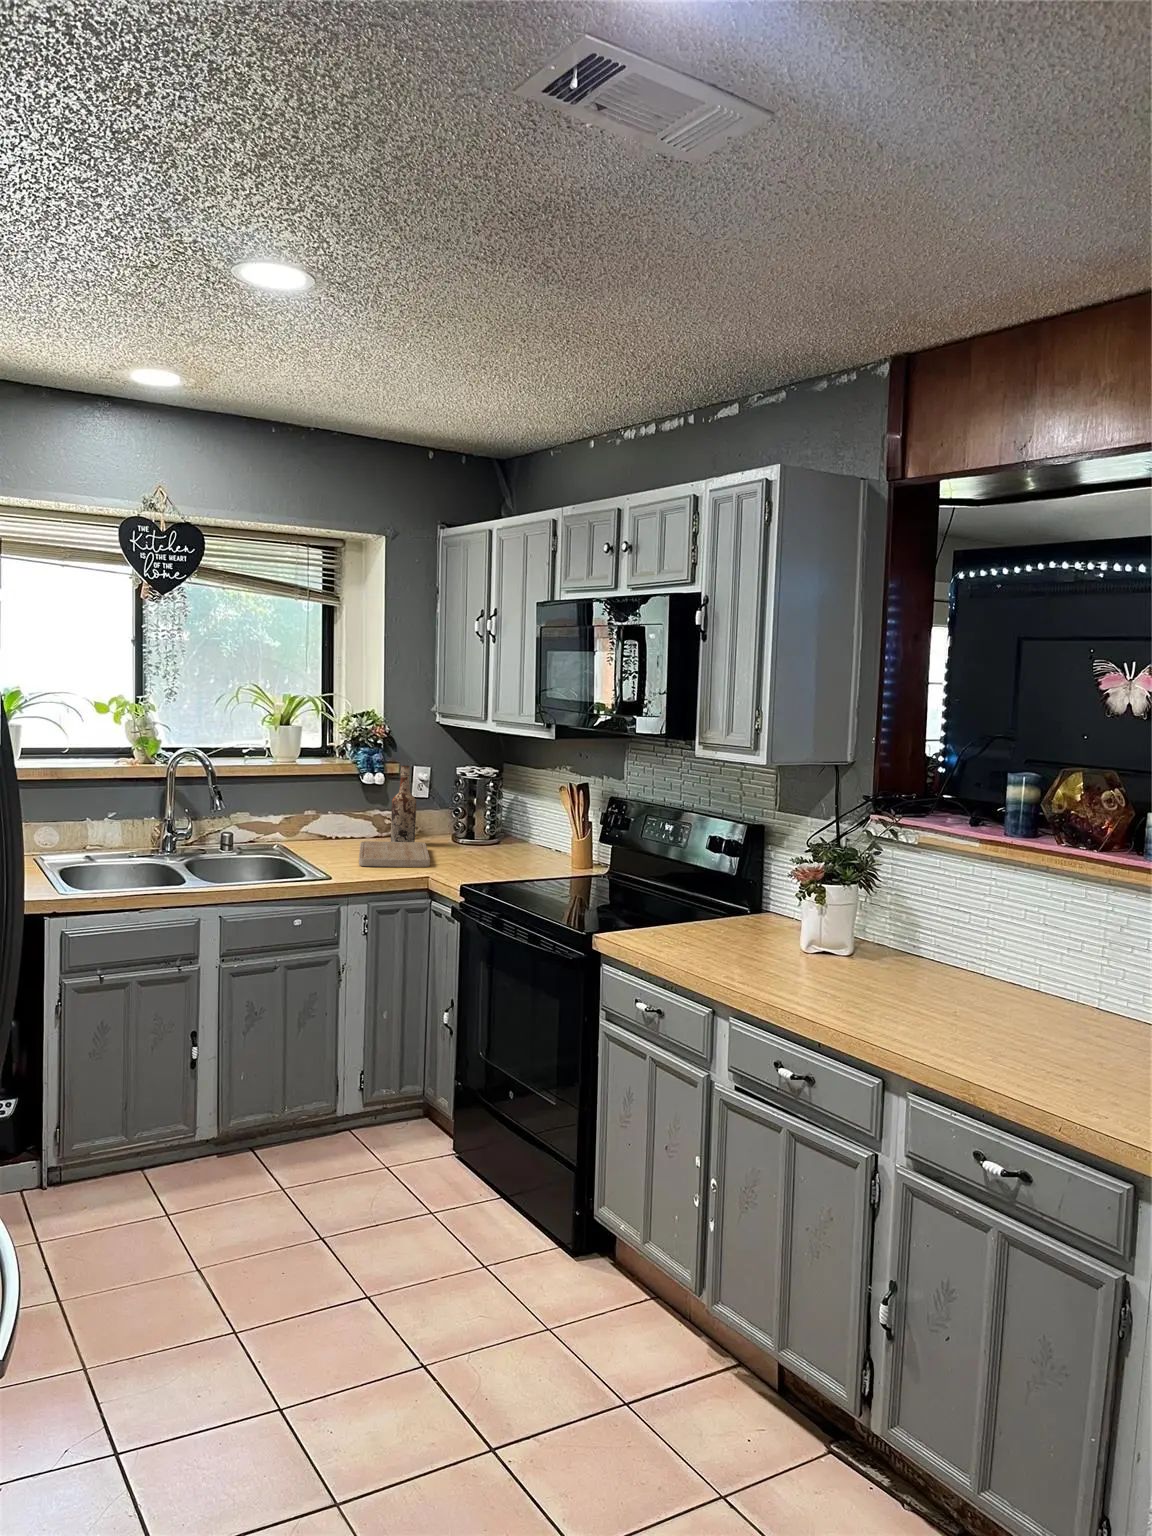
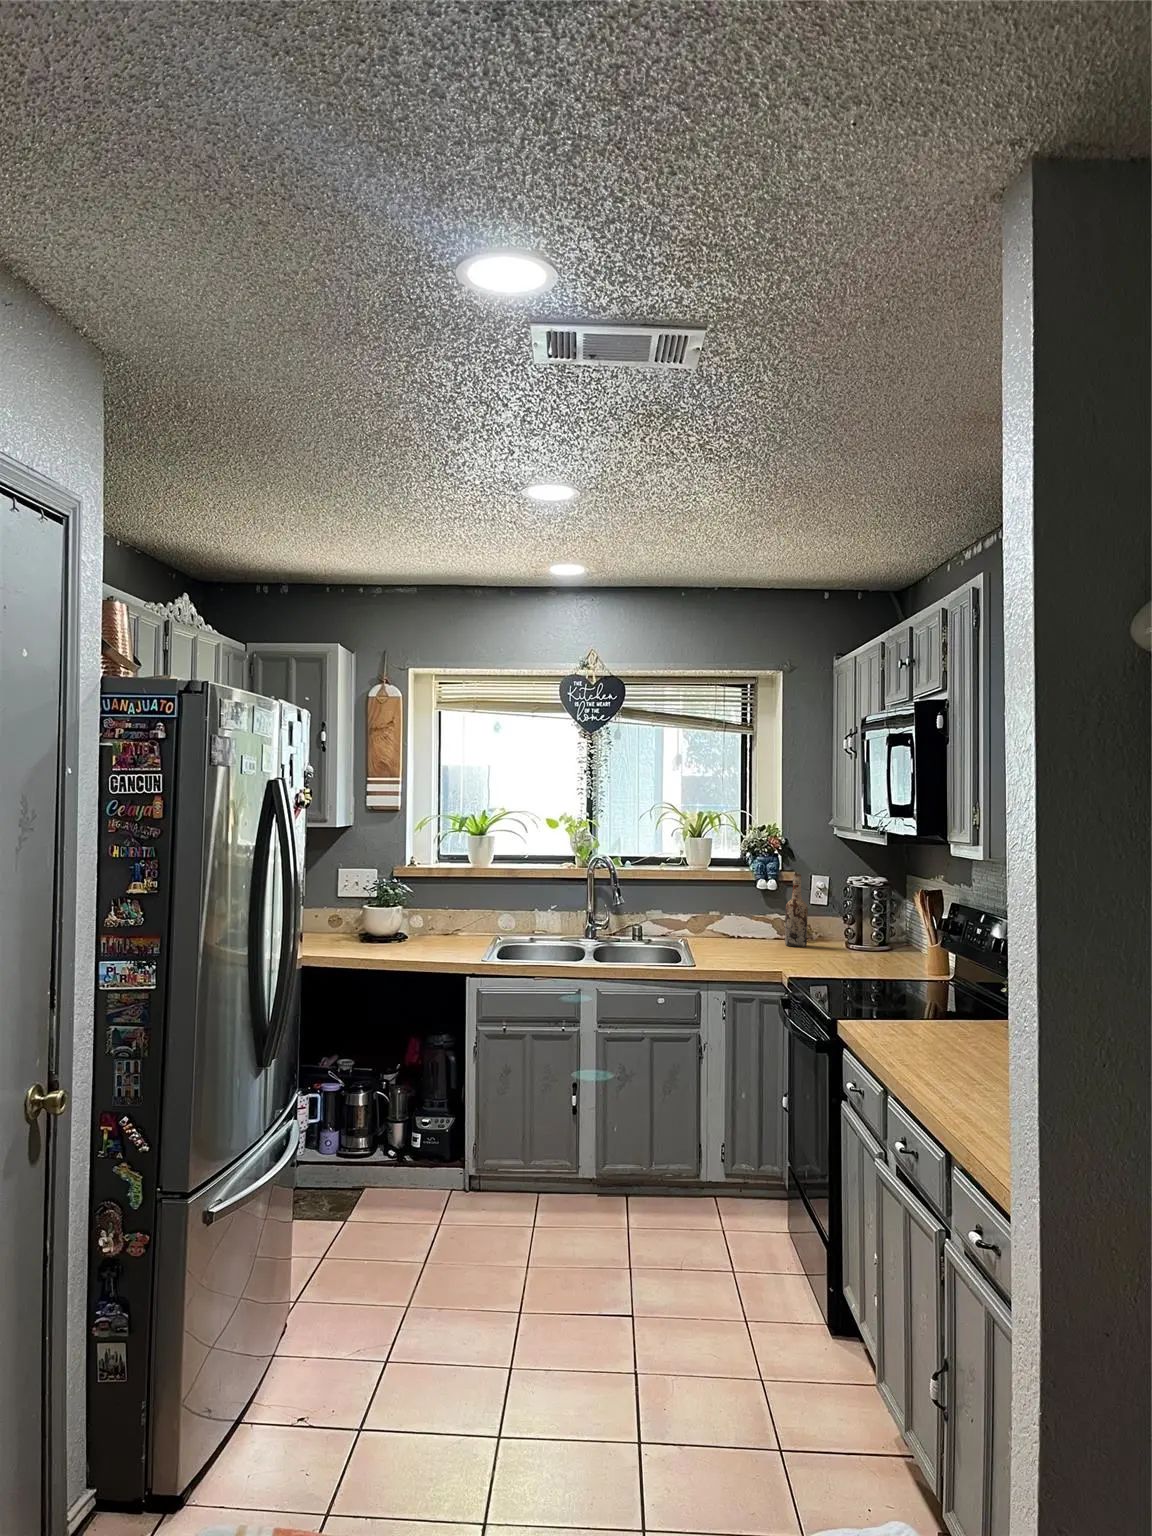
cutting board: present [359,841,430,867] -> none [729,941,808,964]

